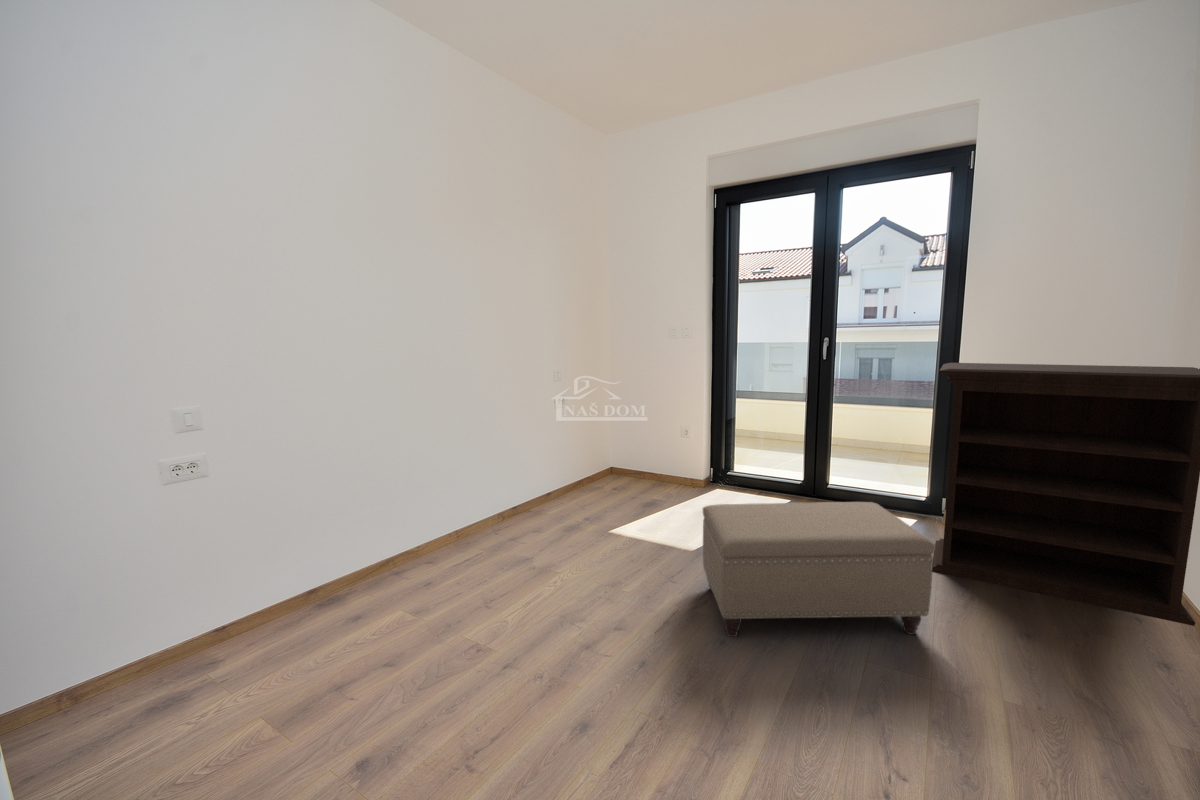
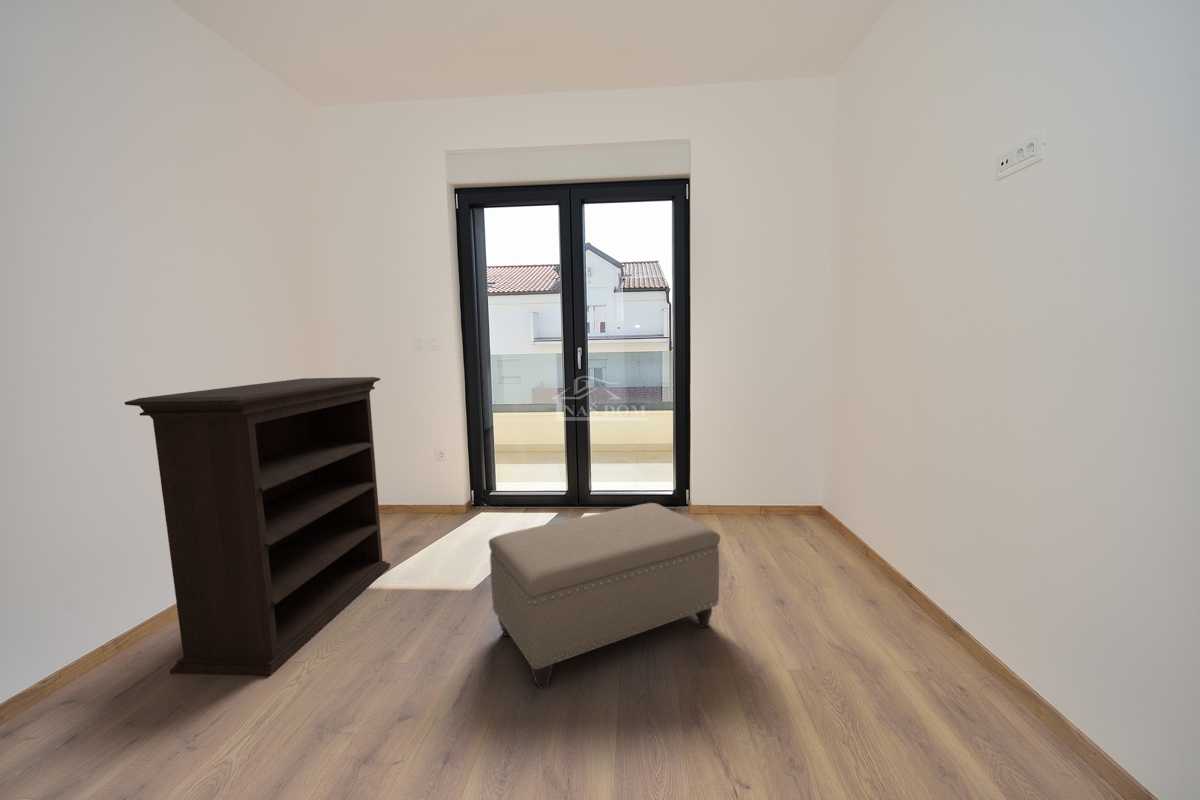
bookshelf: present [932,363,1200,626] -> present [125,377,390,676]

